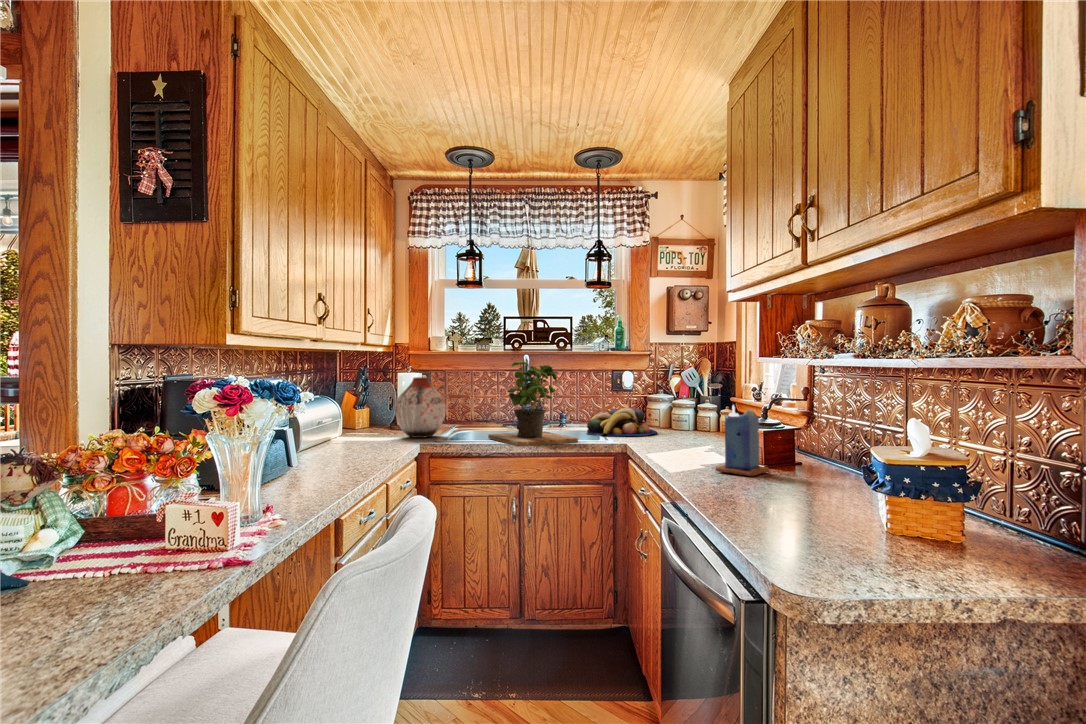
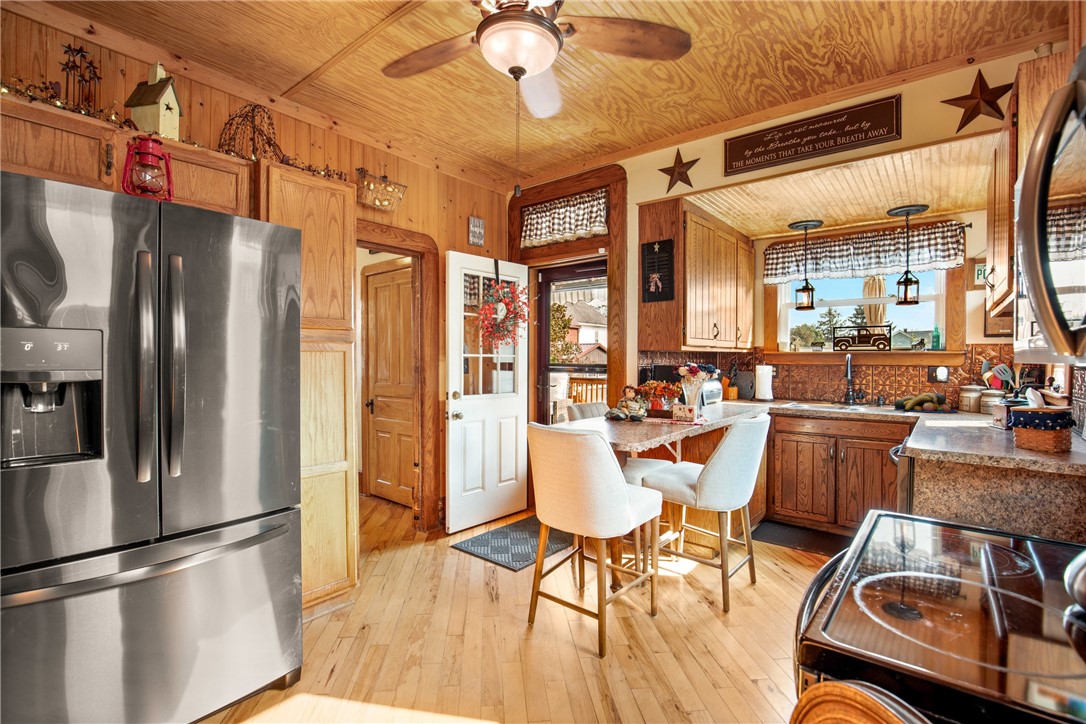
potted plant: present [488,362,578,446] -> none [814,360,878,412]
vase: present [395,377,446,438] -> none [753,369,786,405]
candle: present [716,405,769,476] -> none [949,387,991,430]

